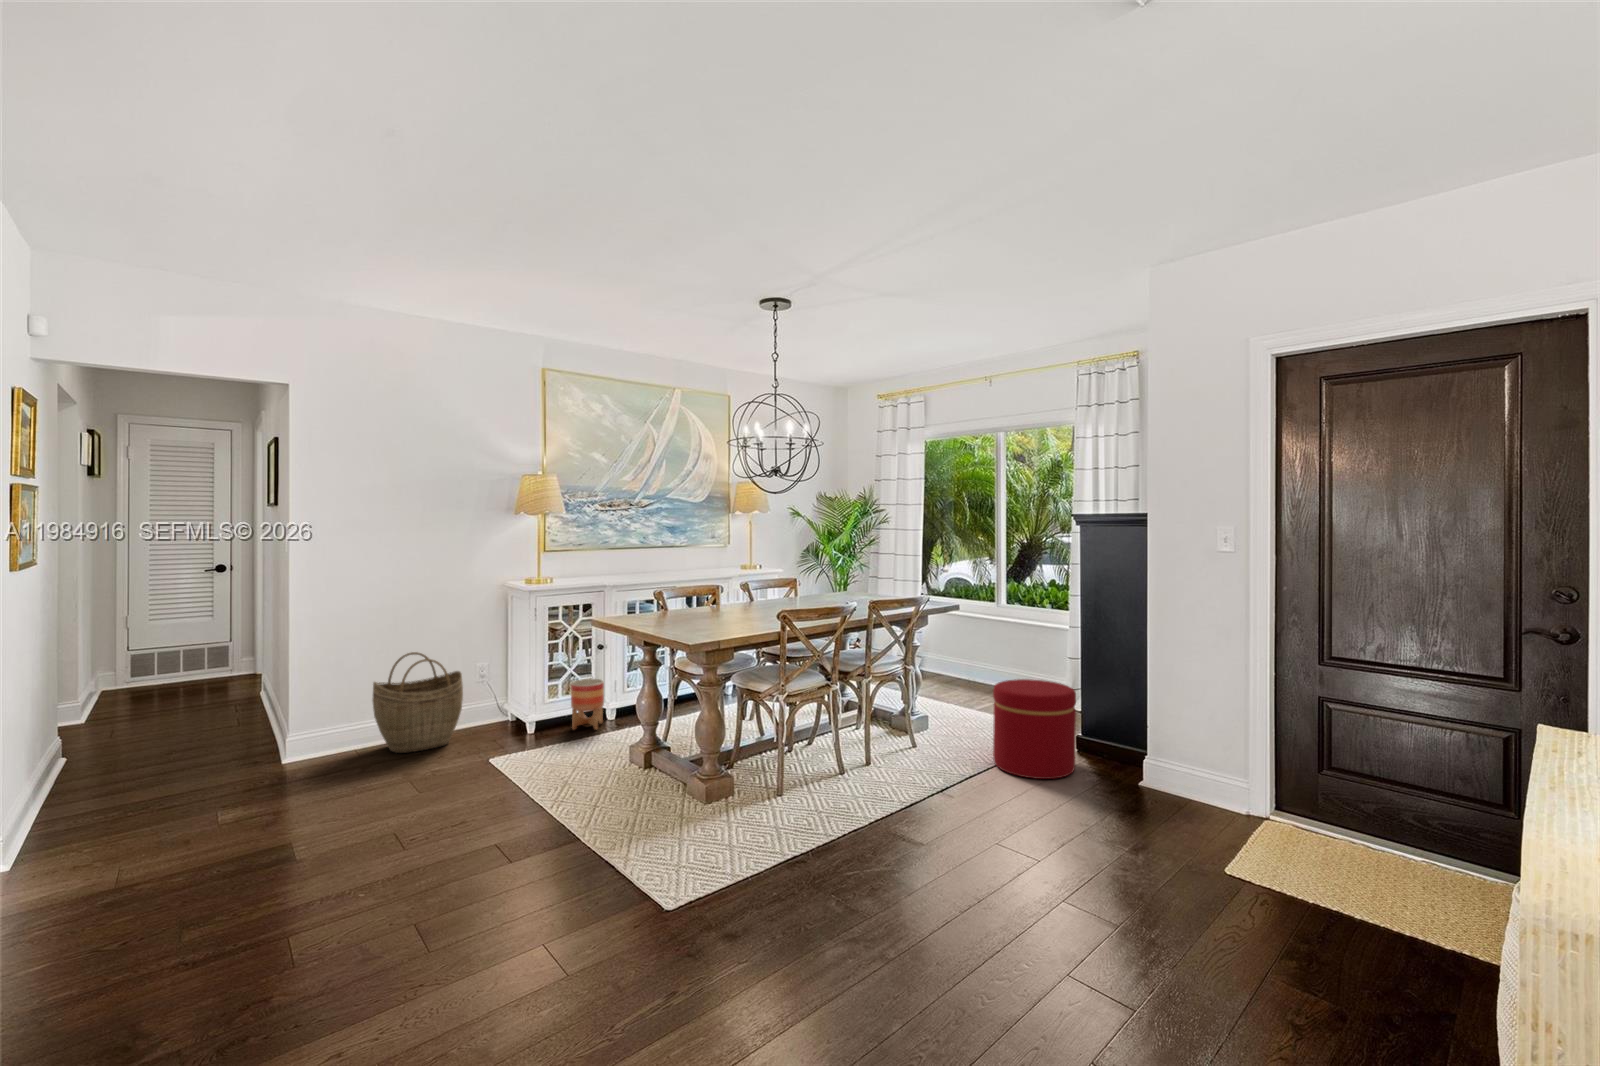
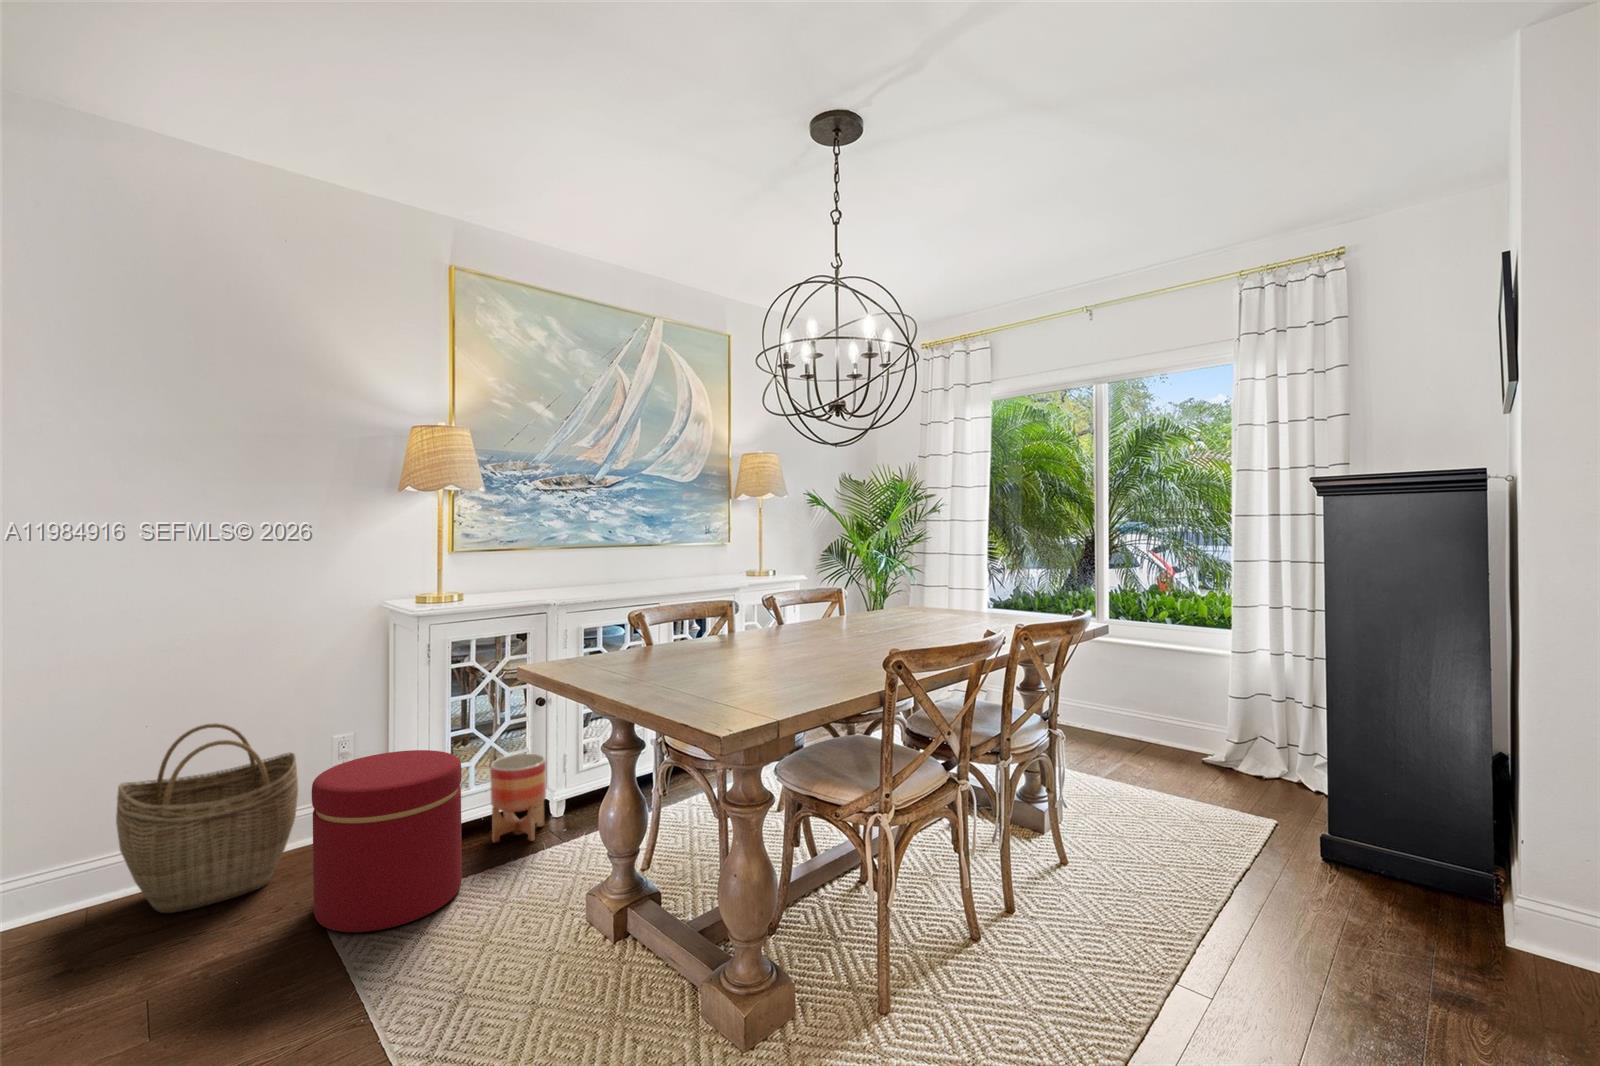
ottoman: present [993,679,1076,779] -> present [312,750,462,932]

